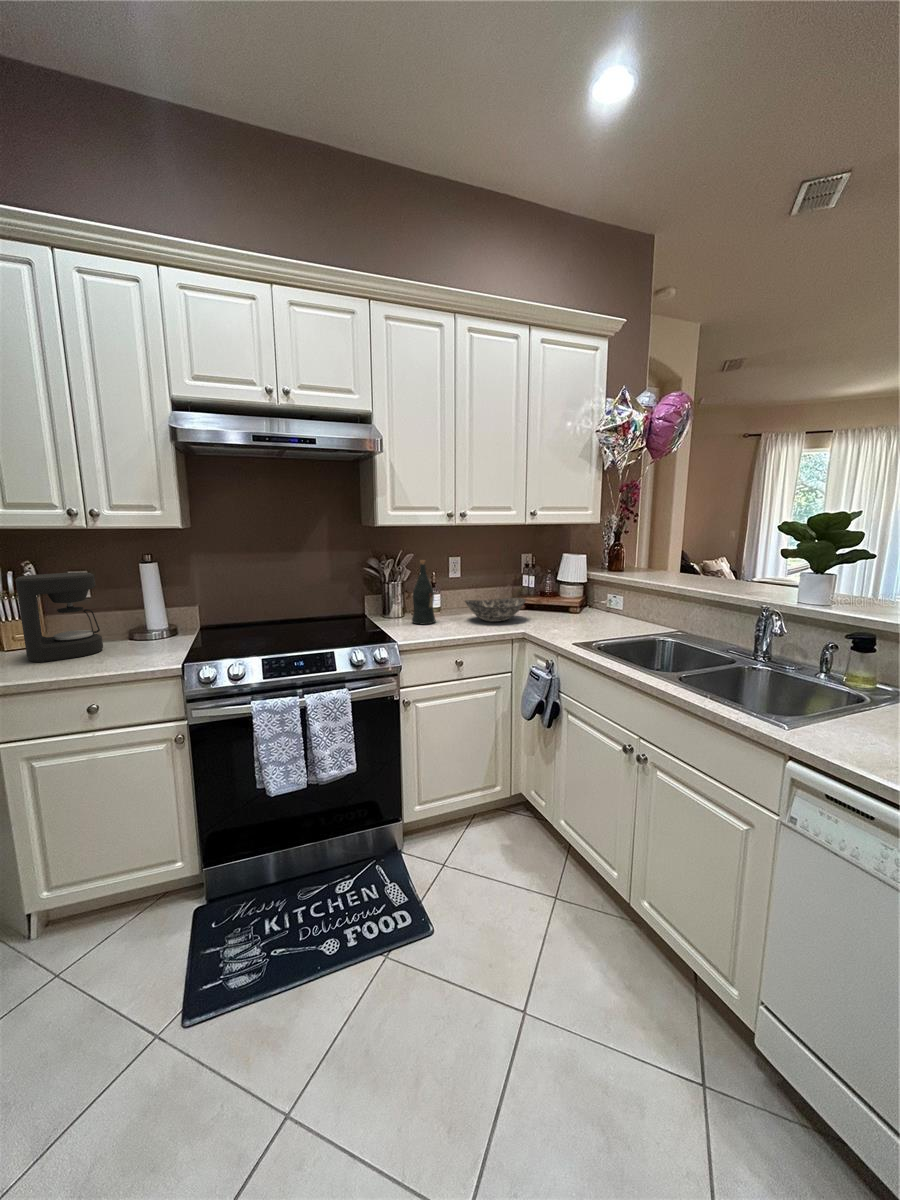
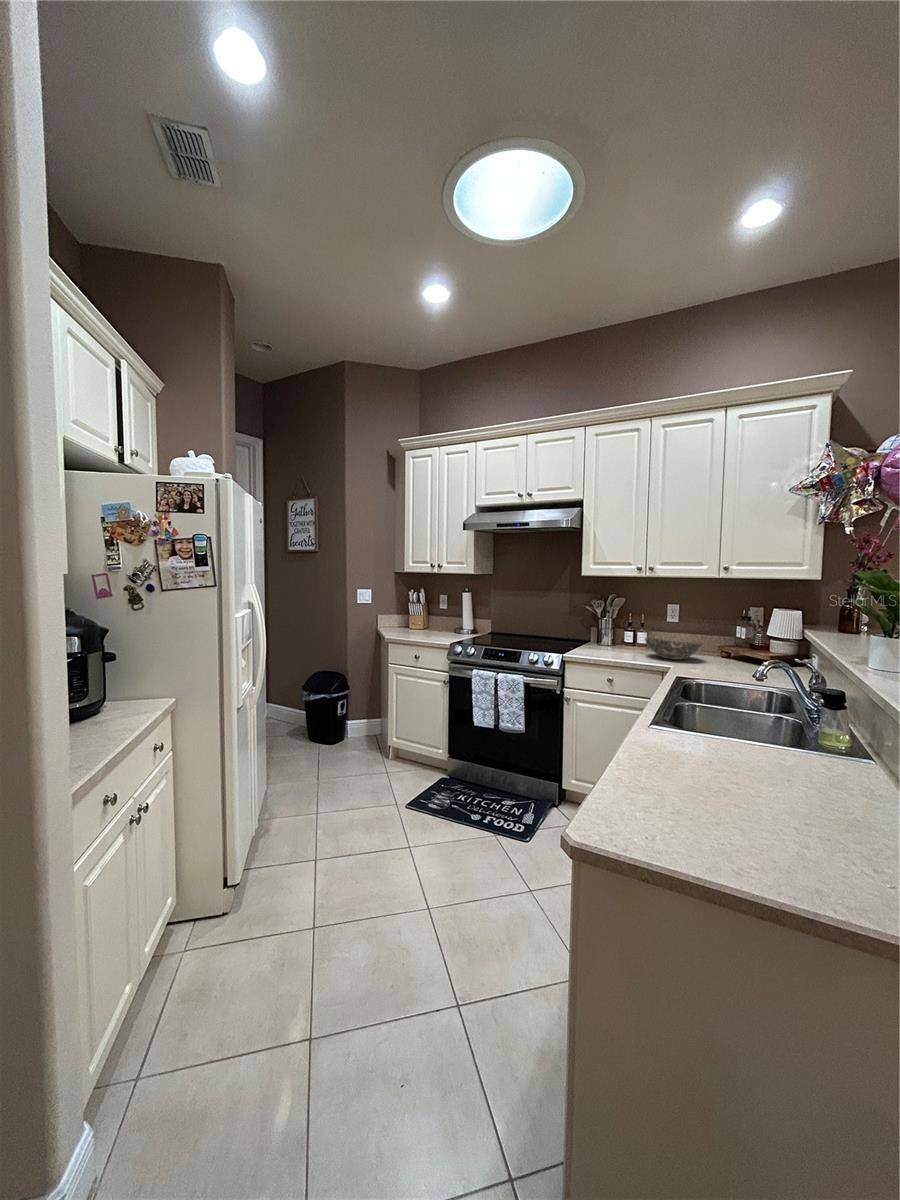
wine bottle: present [412,560,436,624] -> none [604,602,623,651]
coffee maker: present [15,572,103,662] -> none [409,593,438,634]

